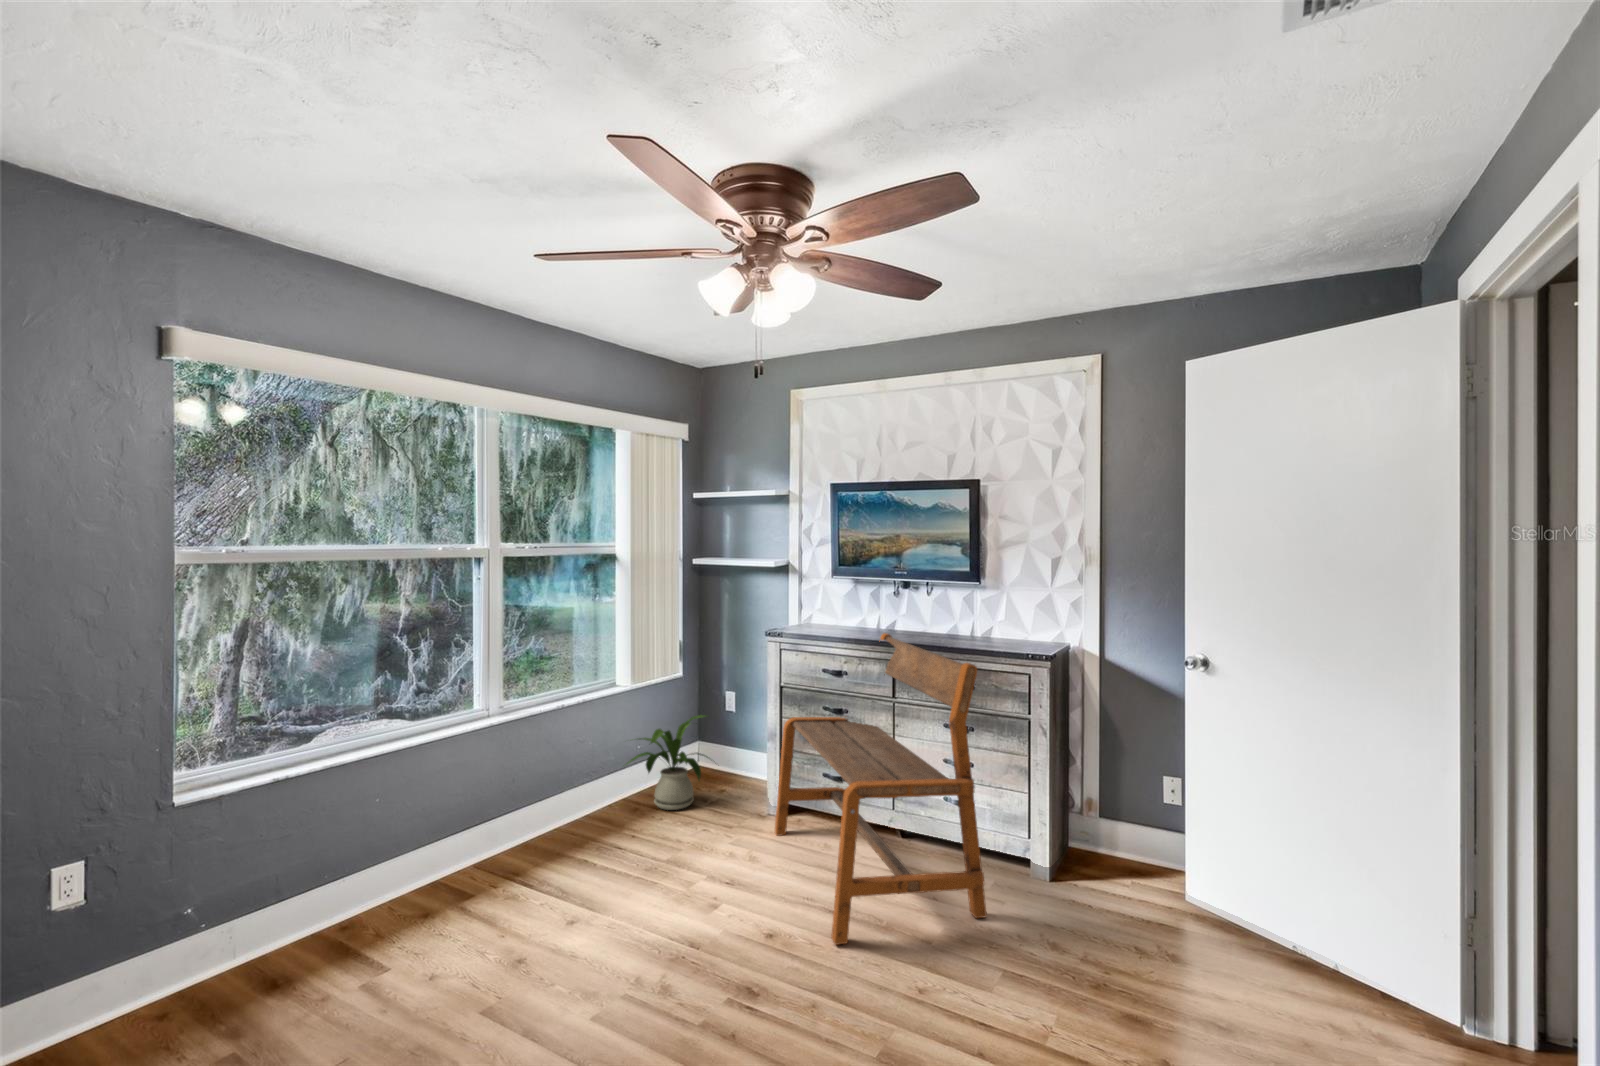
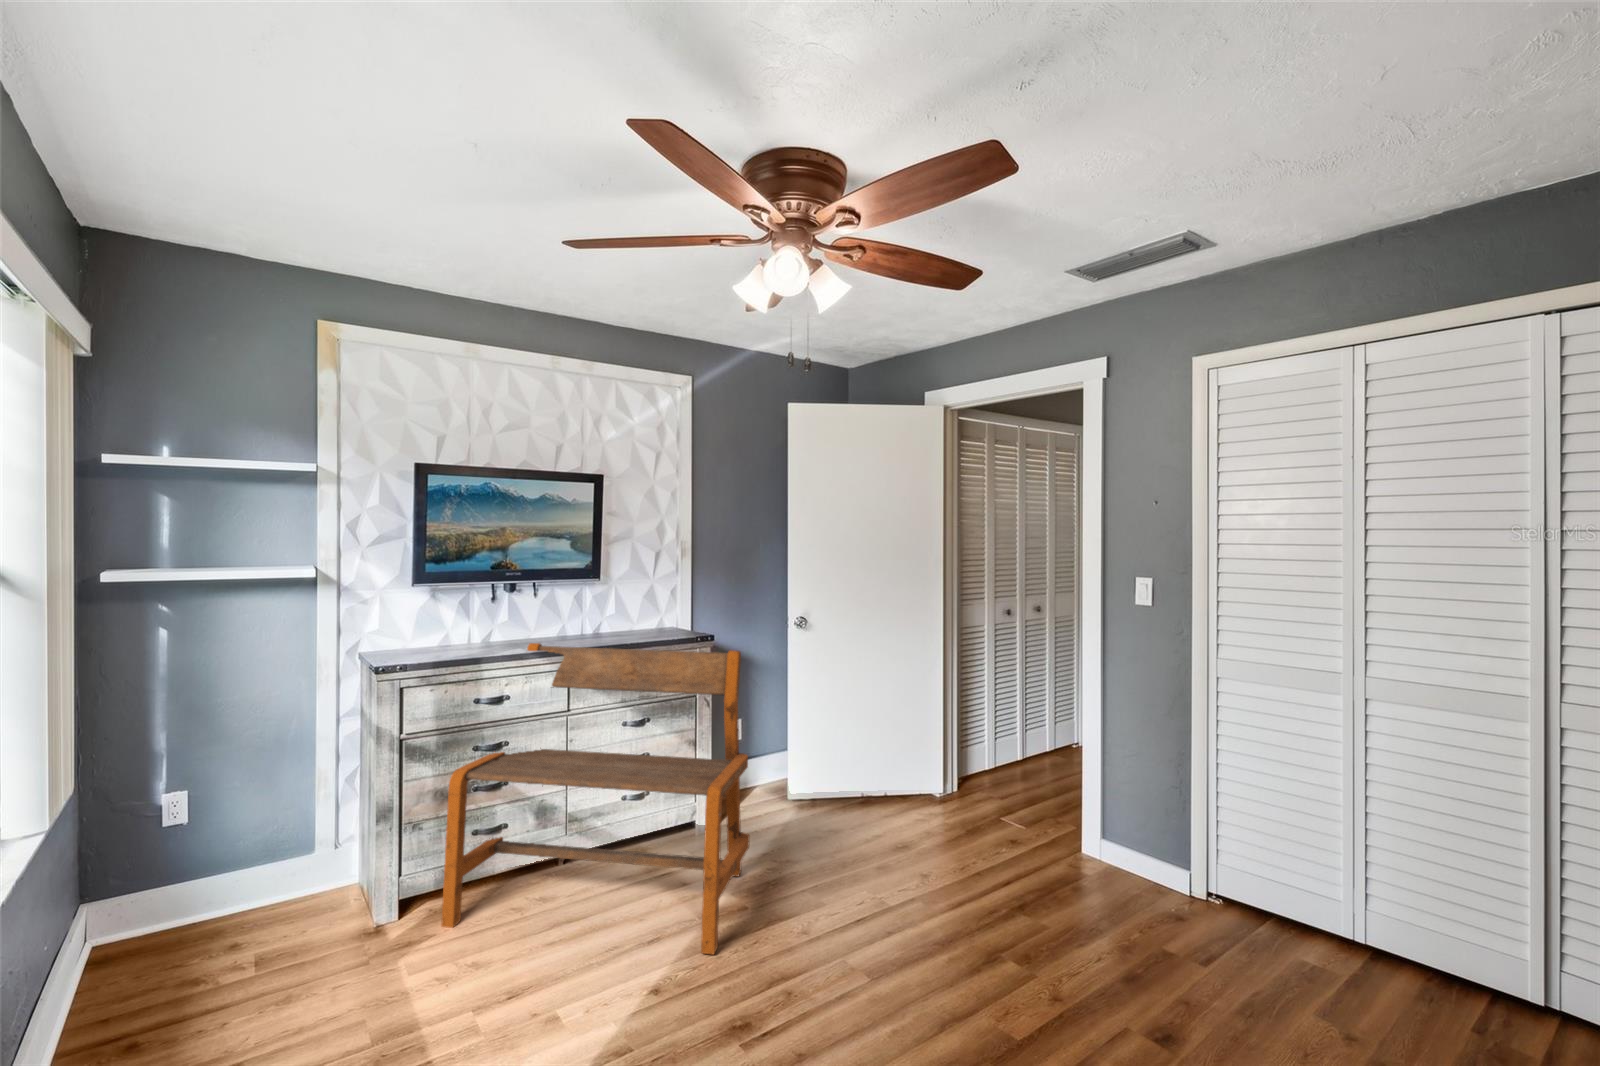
house plant: present [627,715,708,810] -> none [94,817,282,1003]

